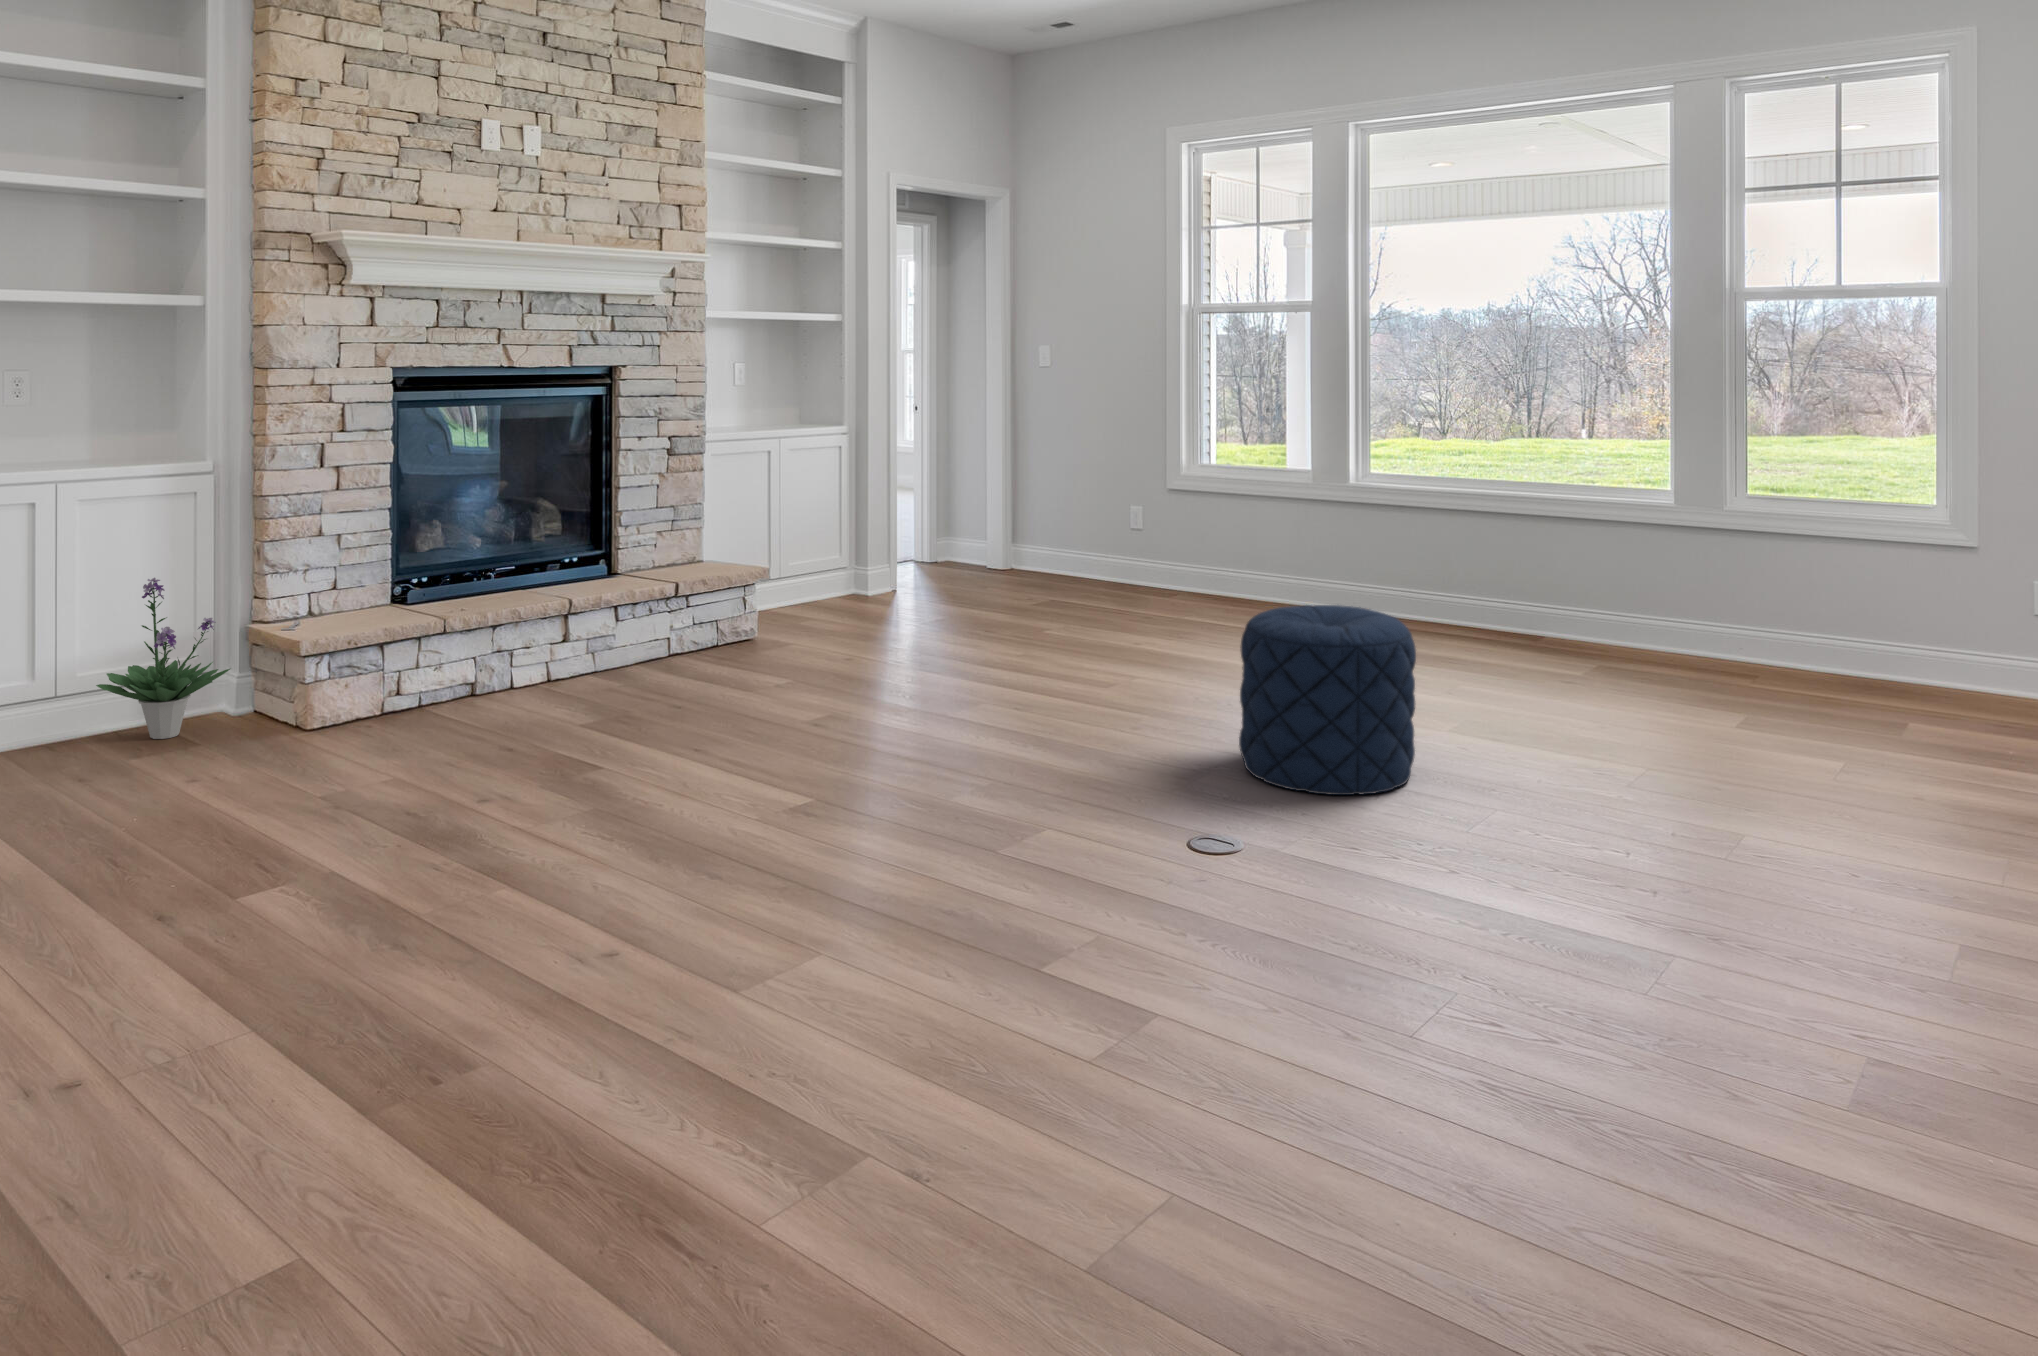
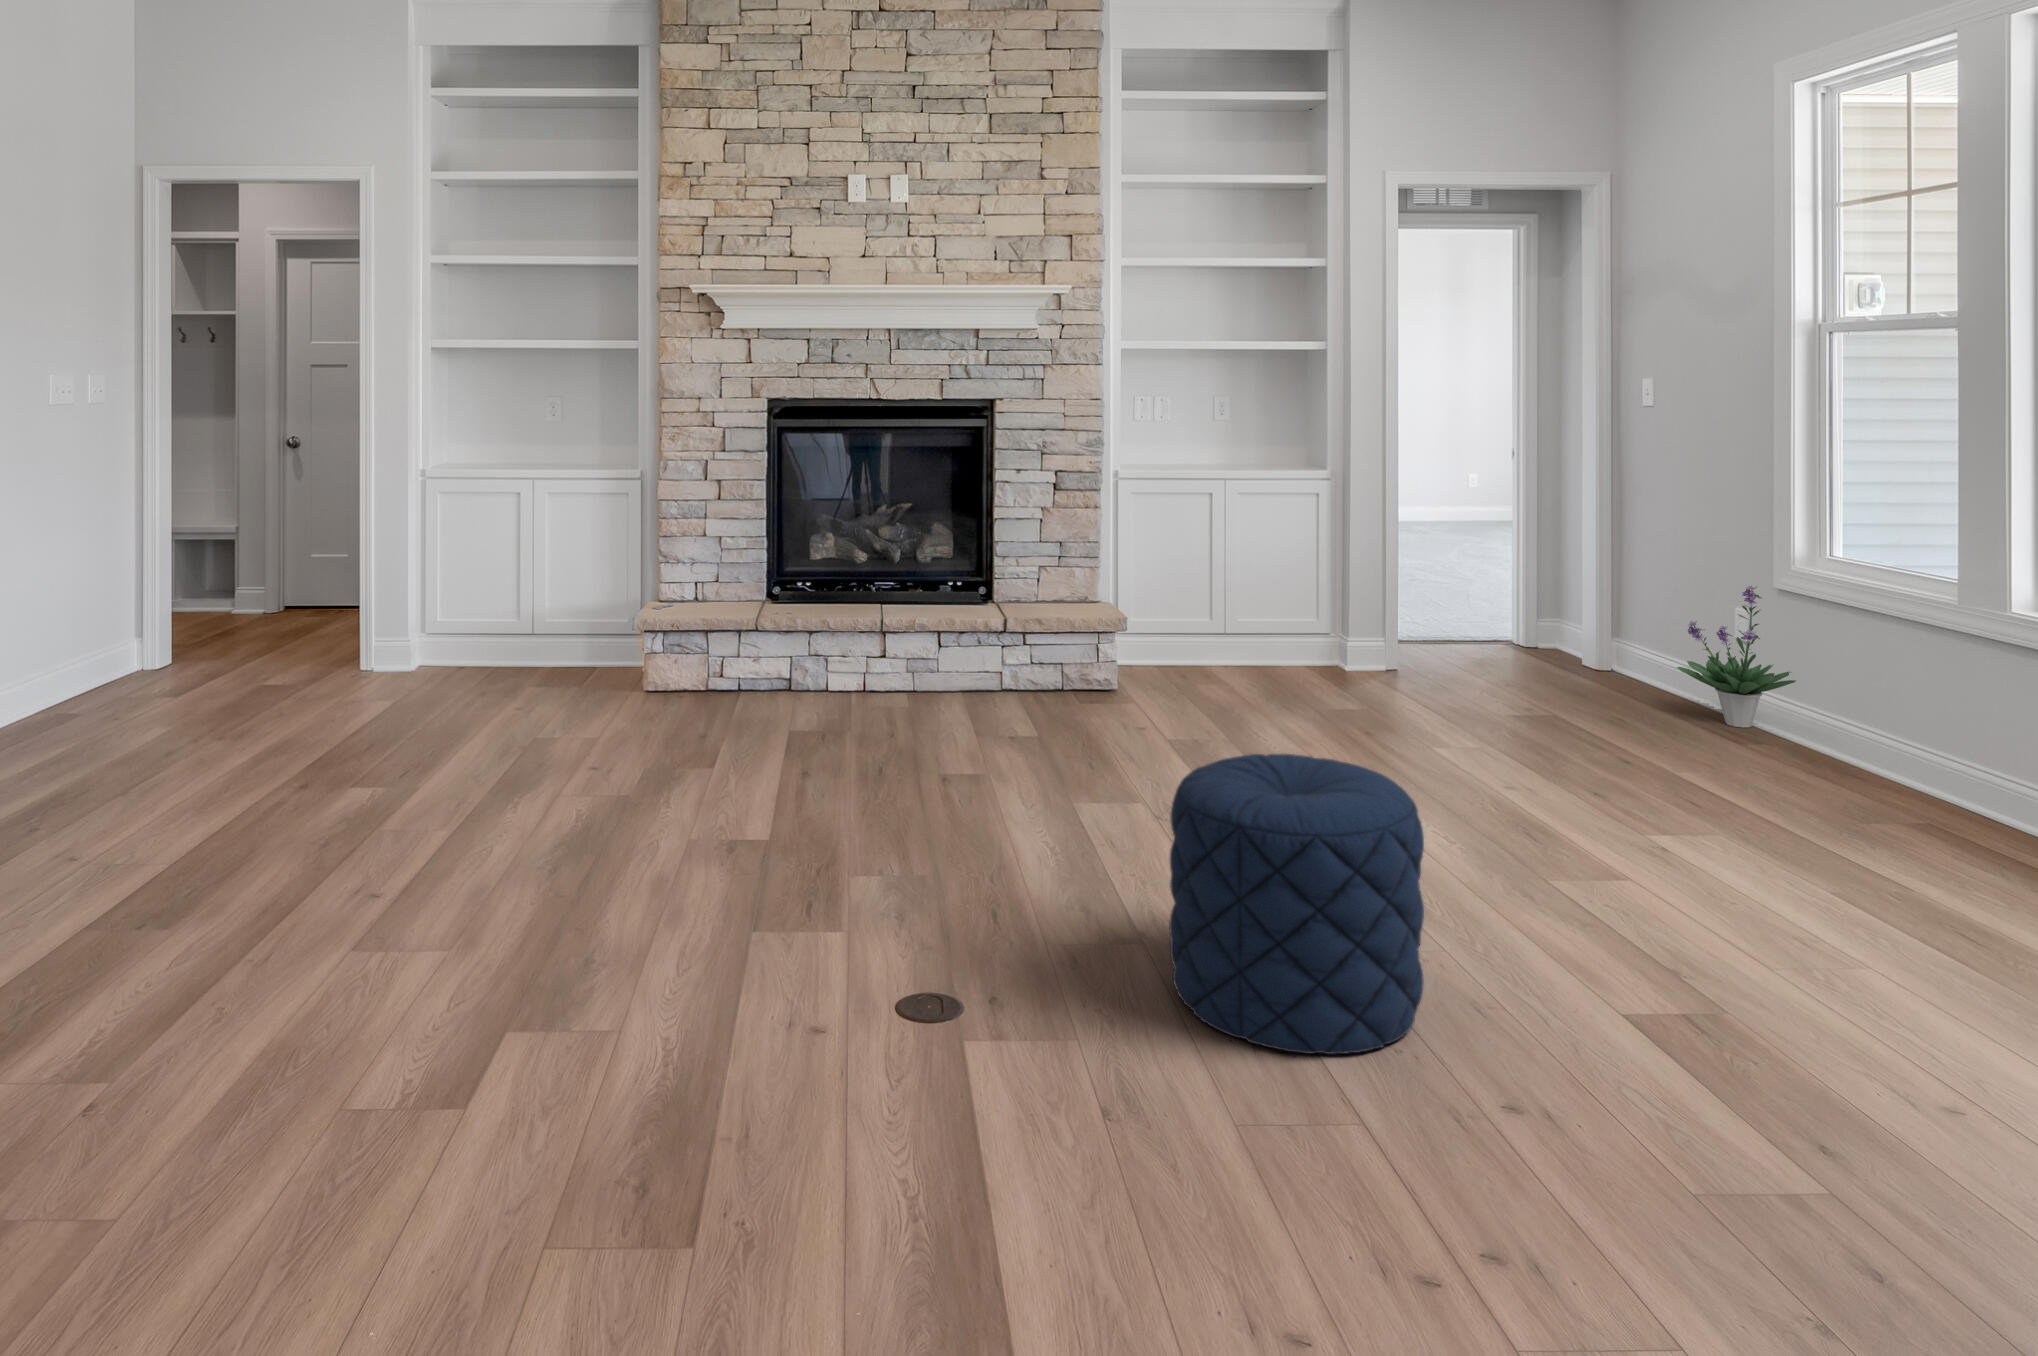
potted plant: present [96,578,230,739] -> present [1677,586,1796,728]

